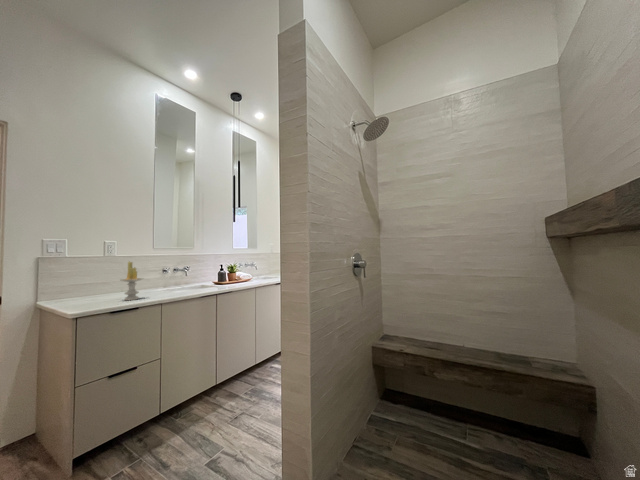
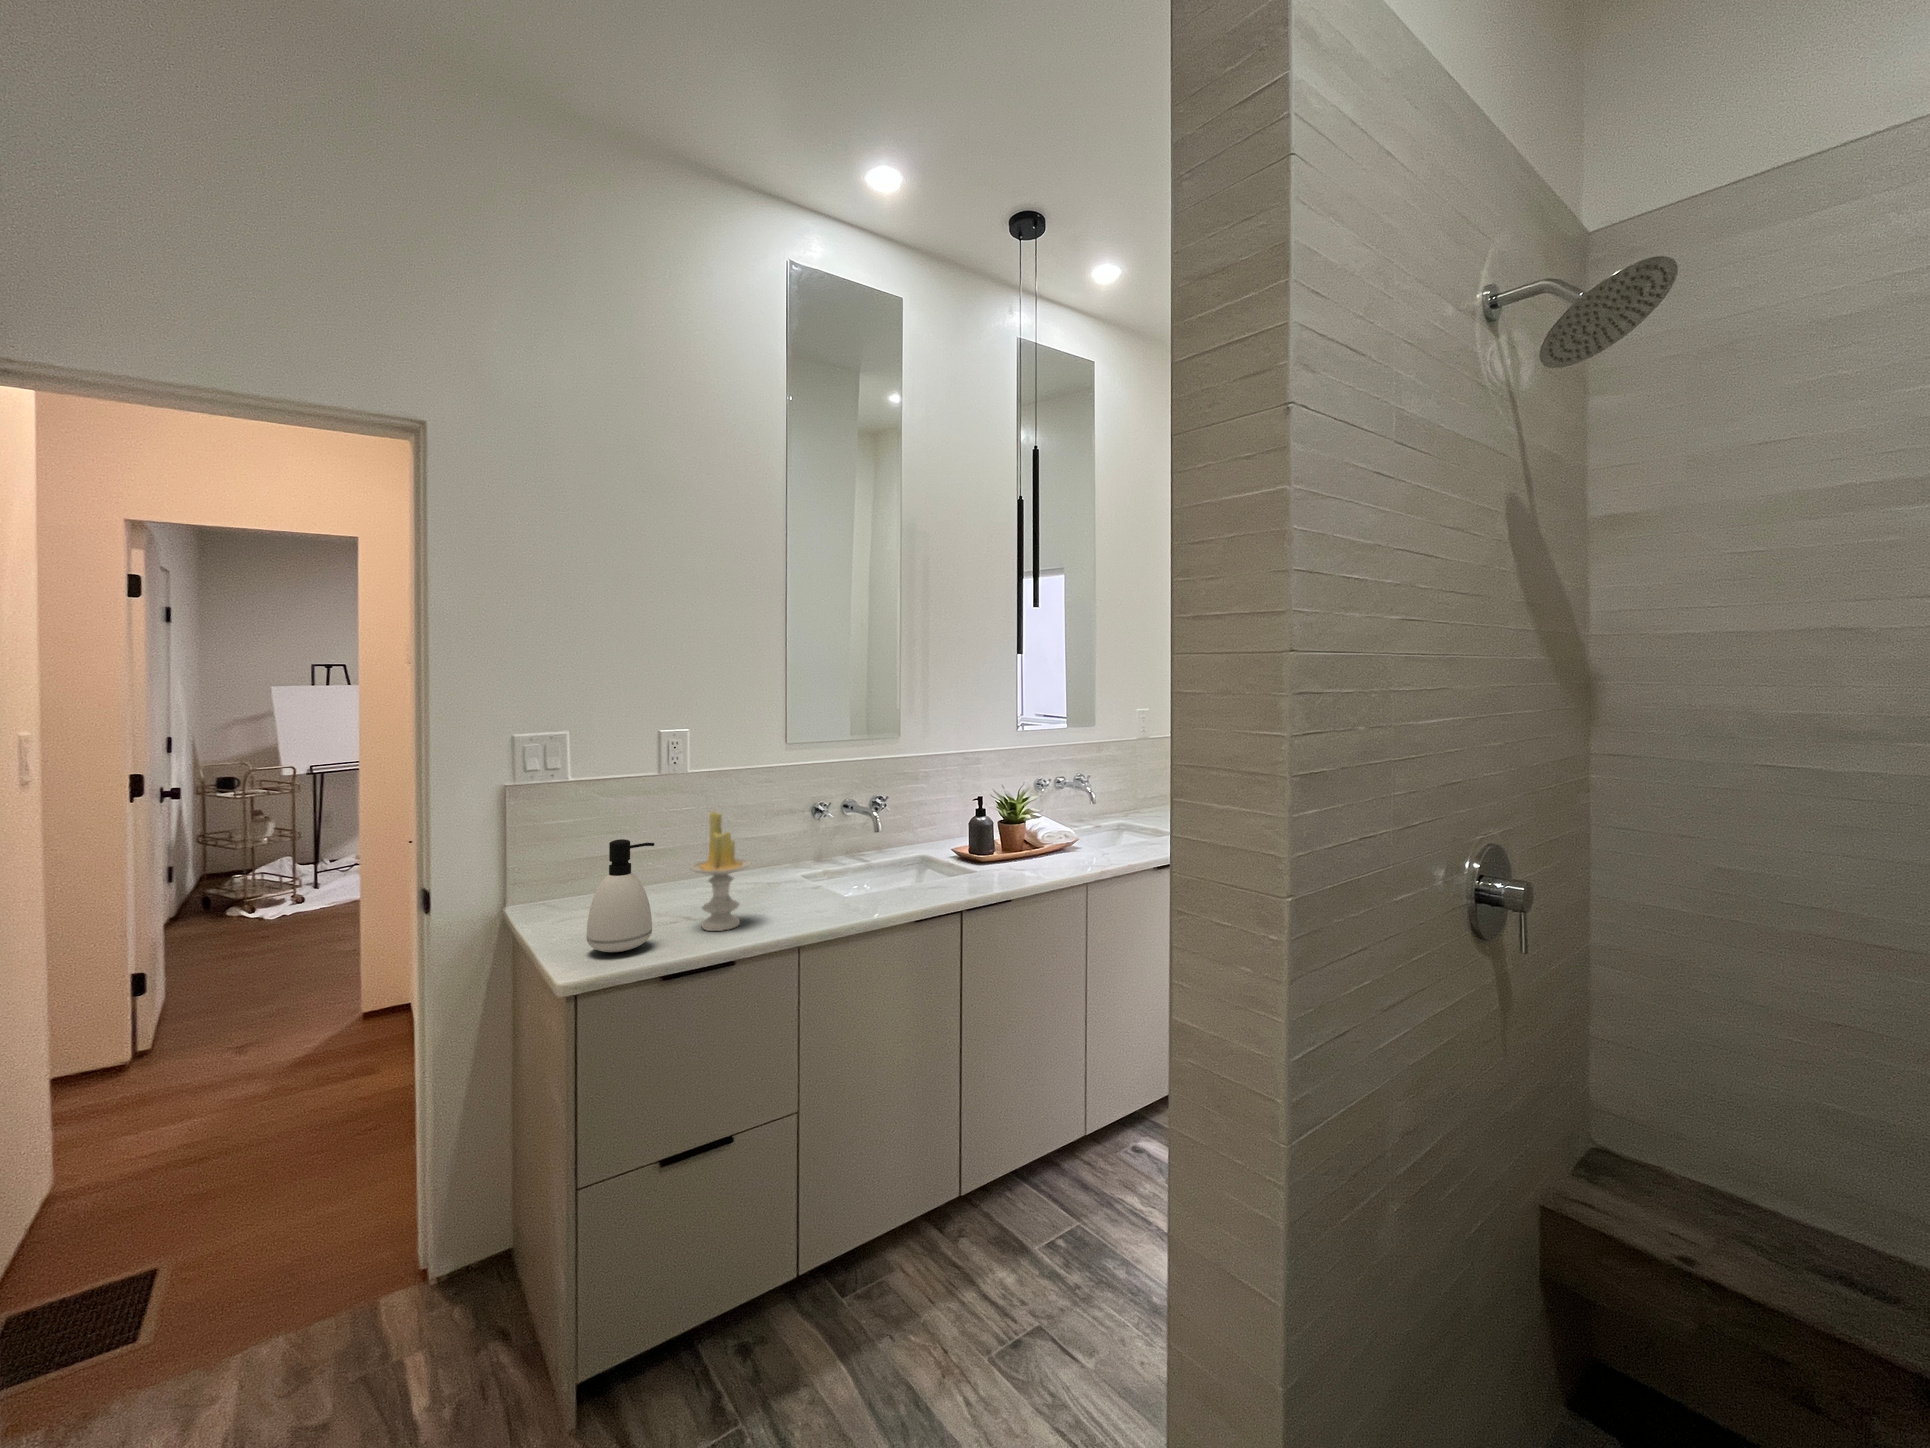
soap dispenser: none [80,268,108,305] -> present [586,839,654,952]

